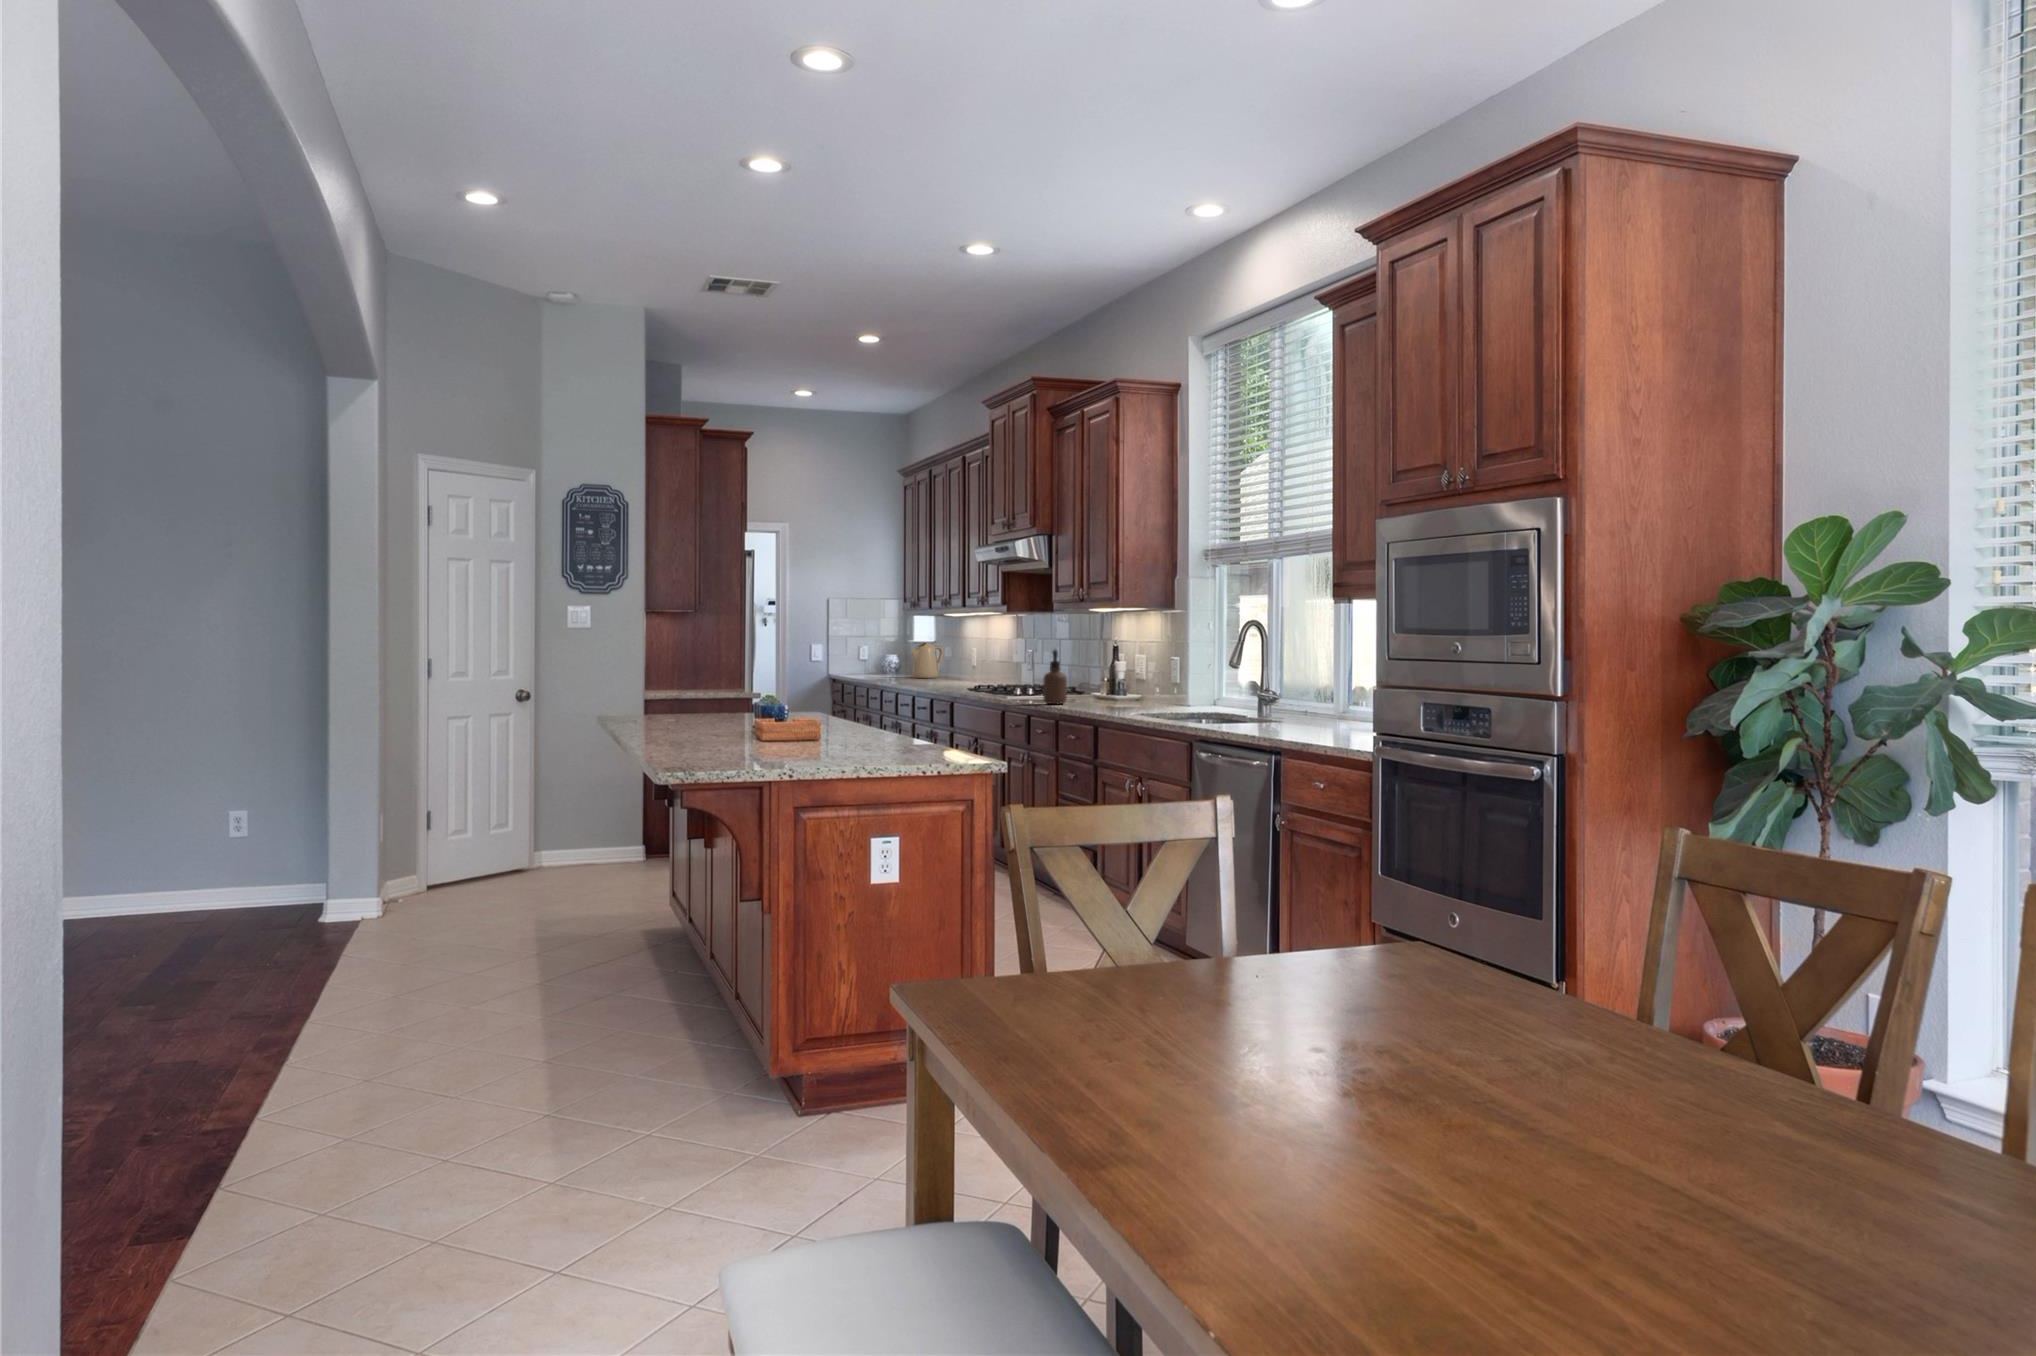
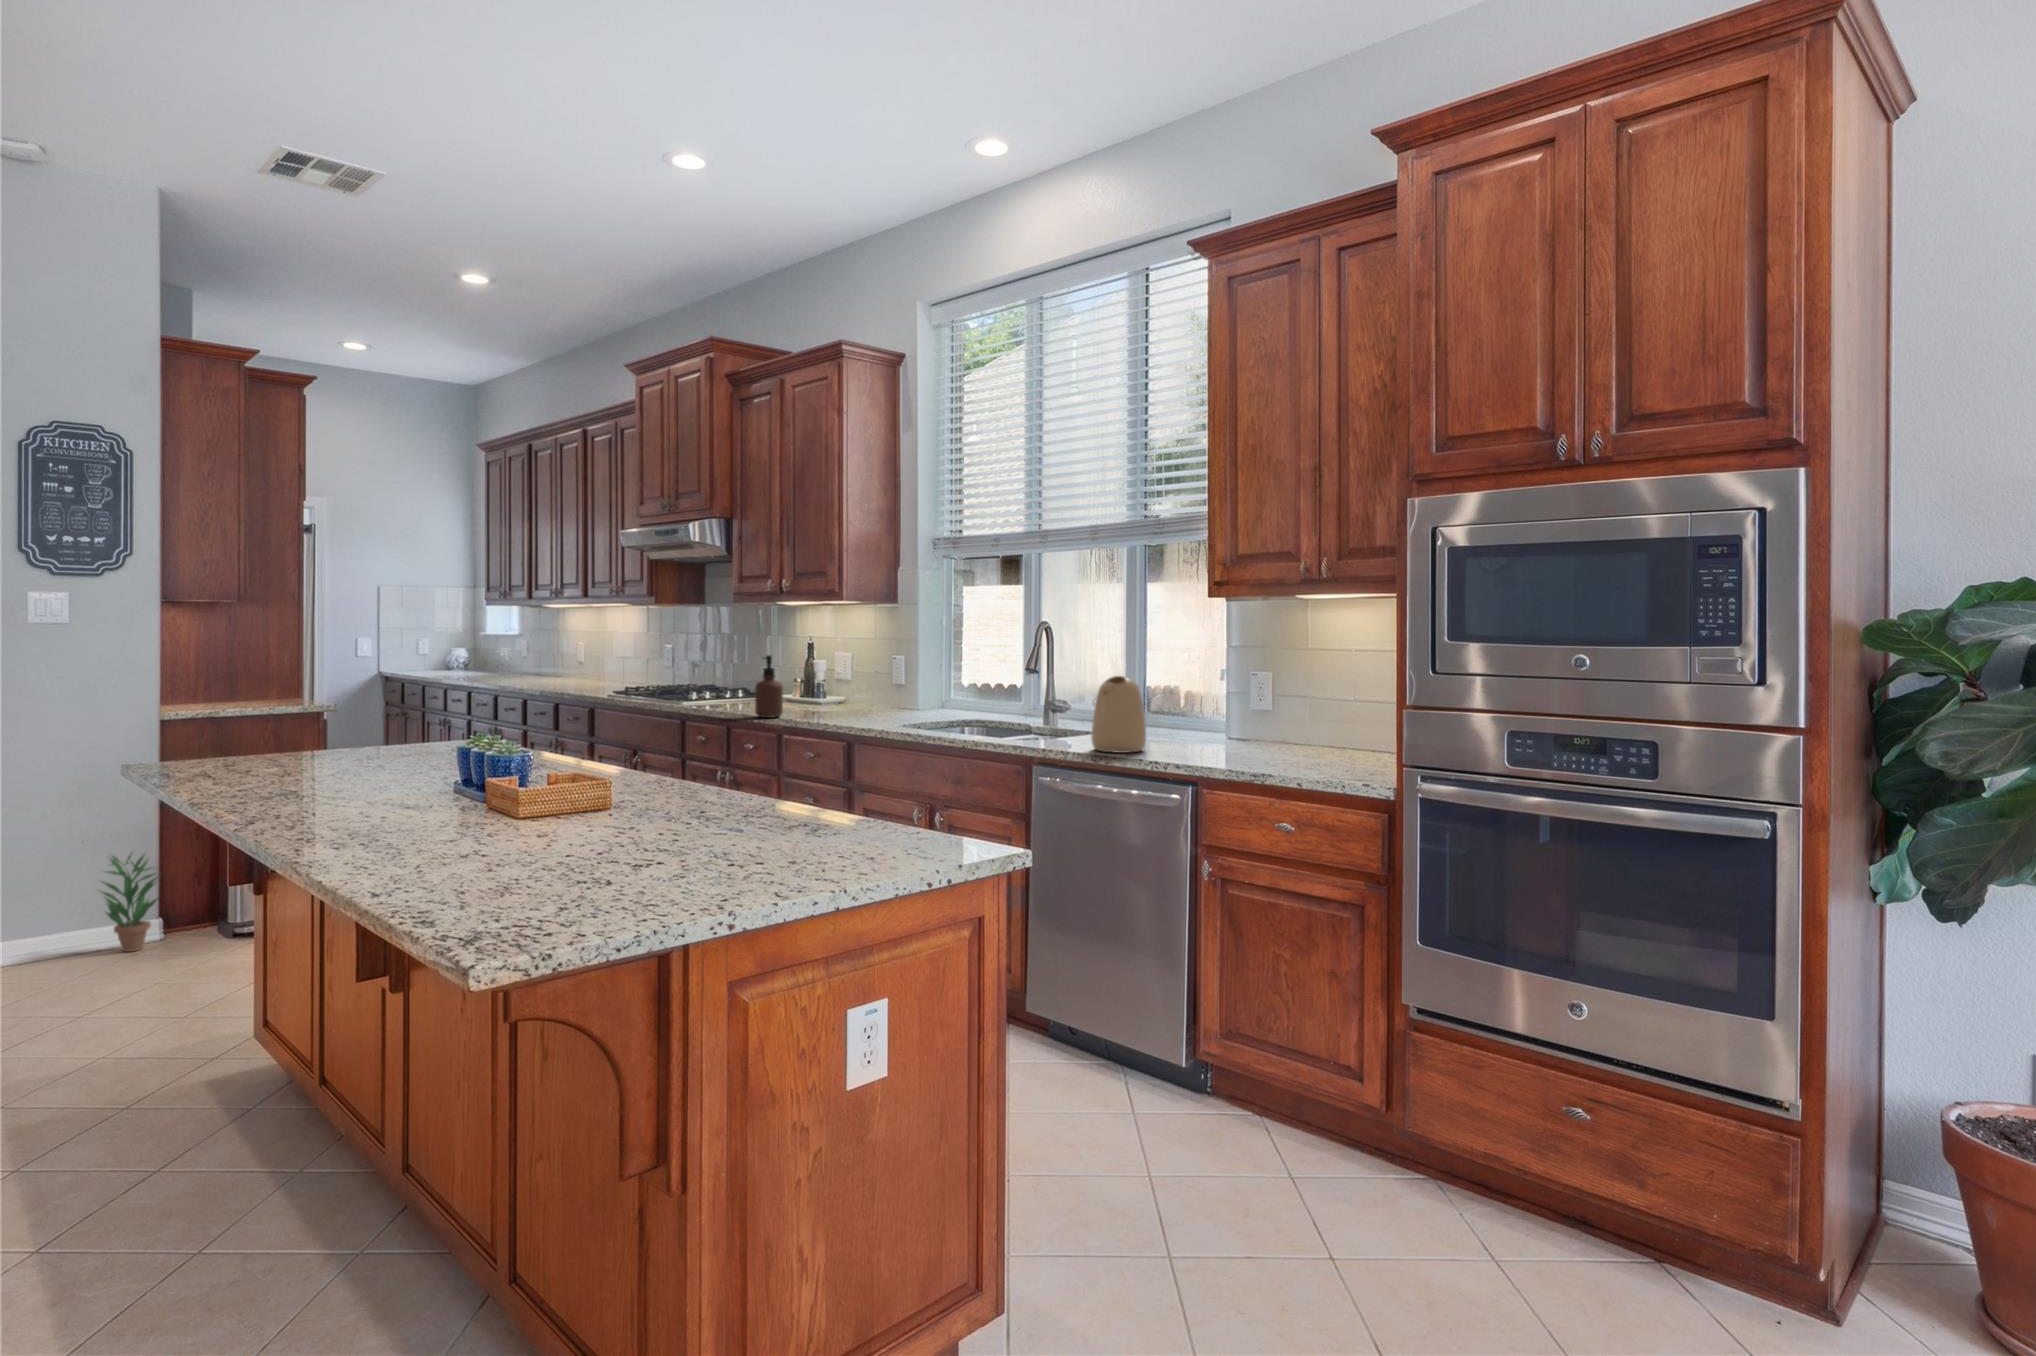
kettle: present [911,643,943,678] -> present [1091,676,1146,753]
potted plant: none [600,792,641,867] -> present [102,852,158,952]

